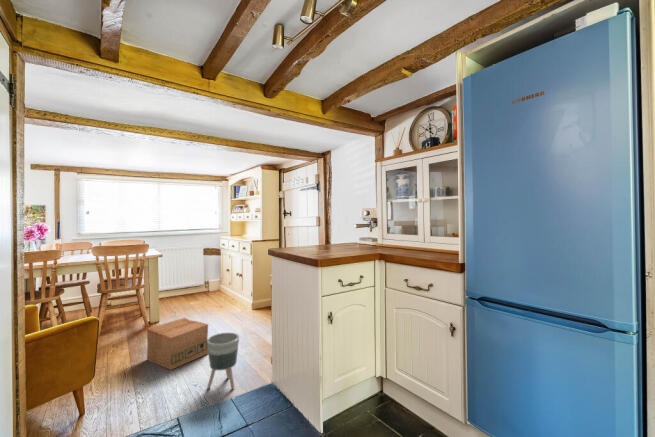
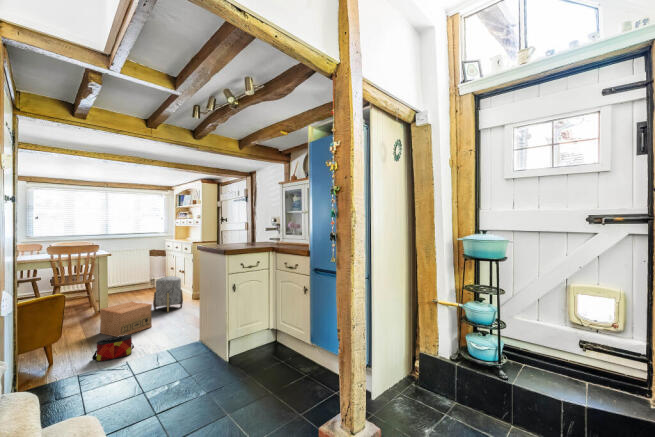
stool: none [209,284,243,330] -> present [153,276,183,312]
planter: present [207,333,239,389] -> none [150,306,175,345]
bag: none [132,375,187,416] -> present [92,335,134,362]

